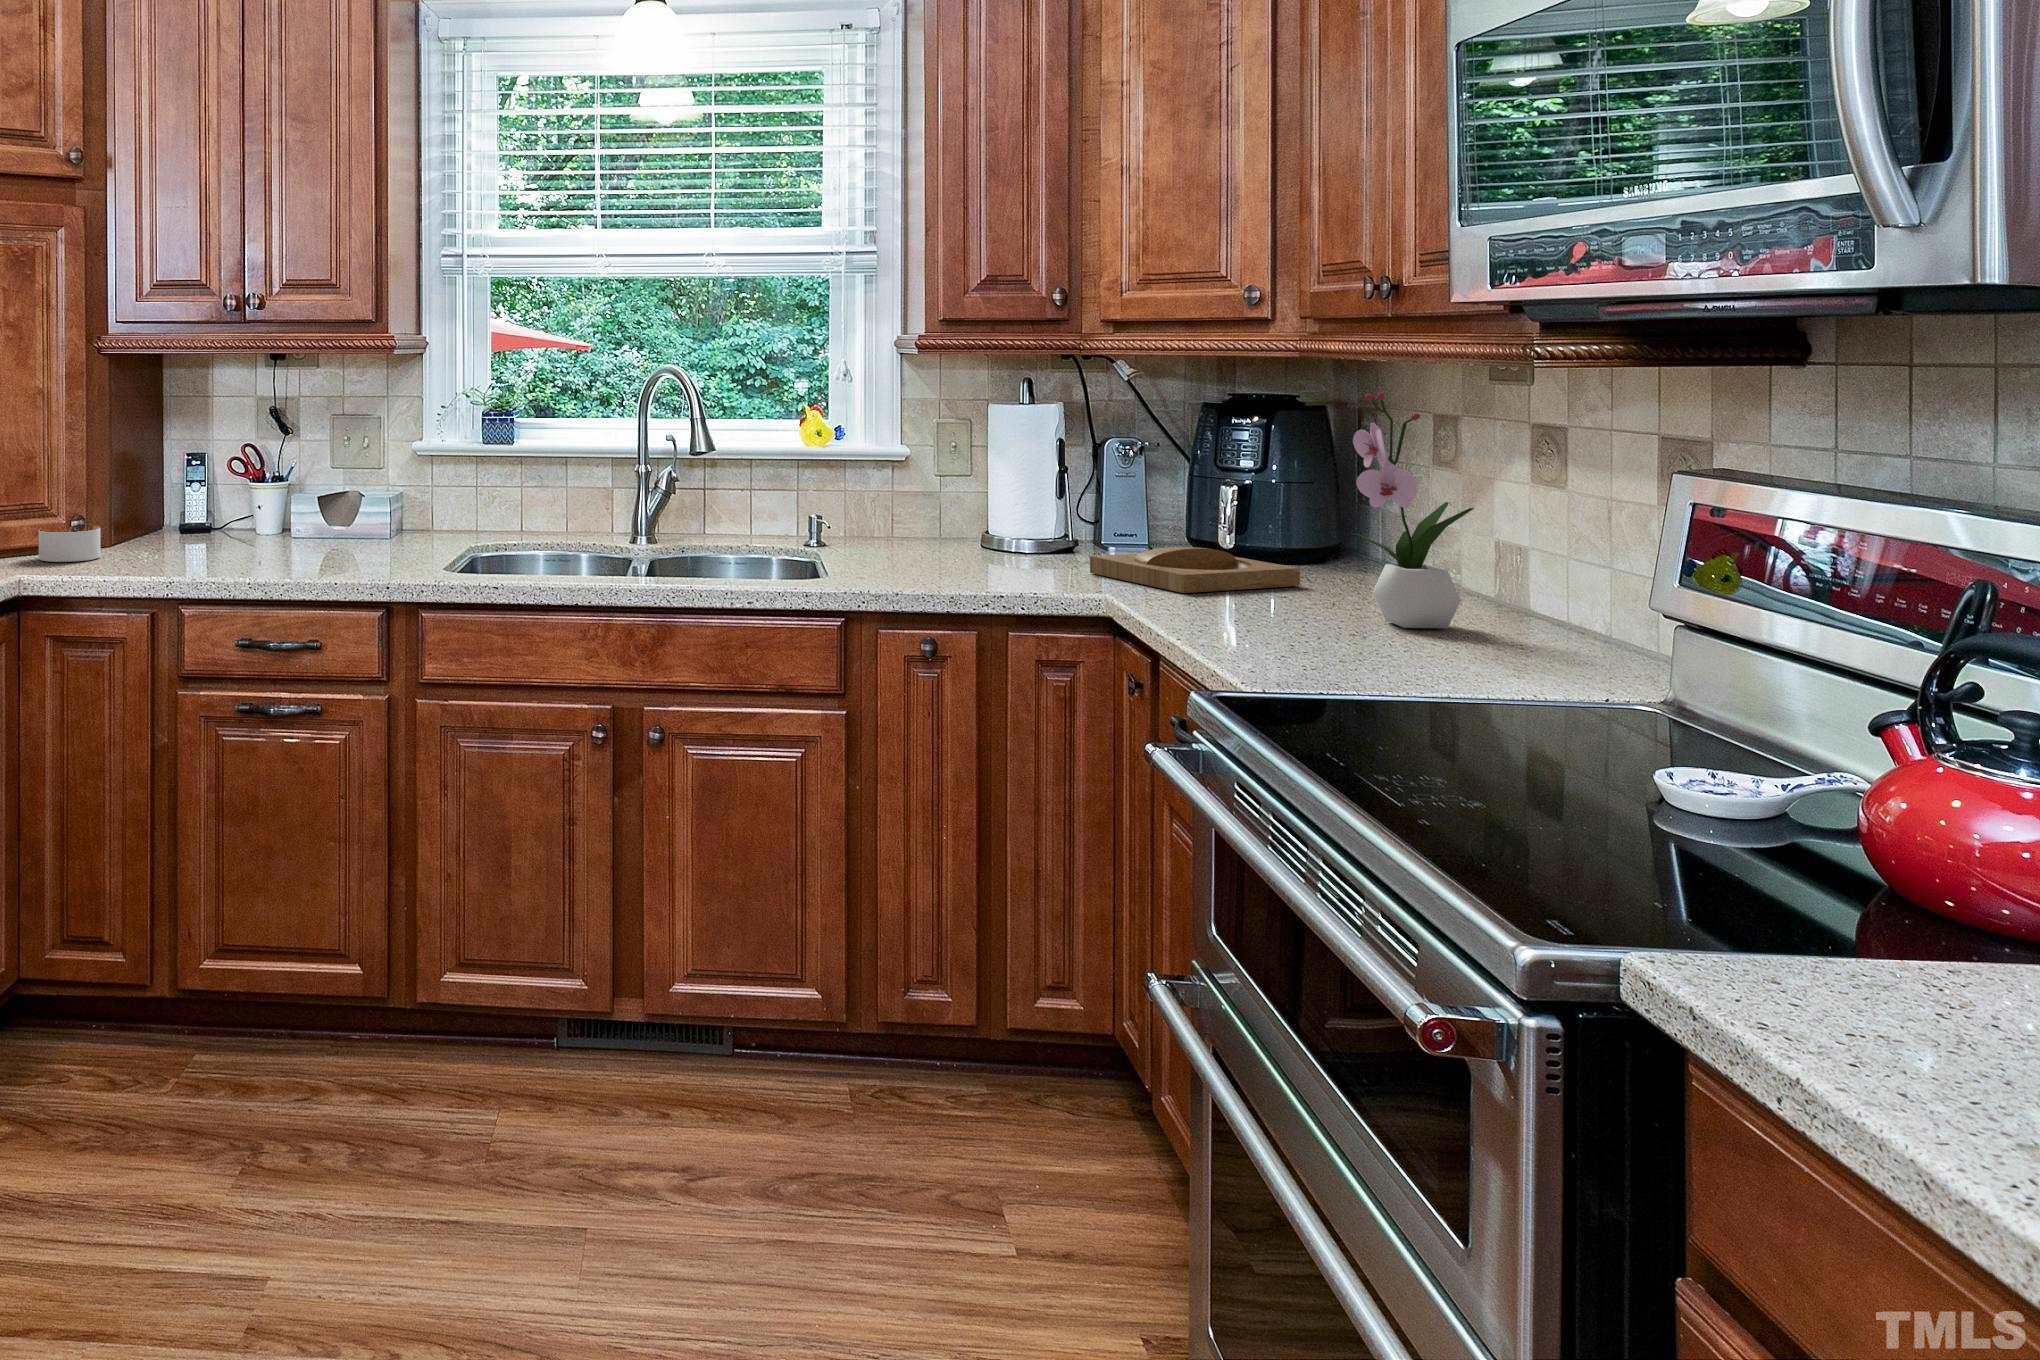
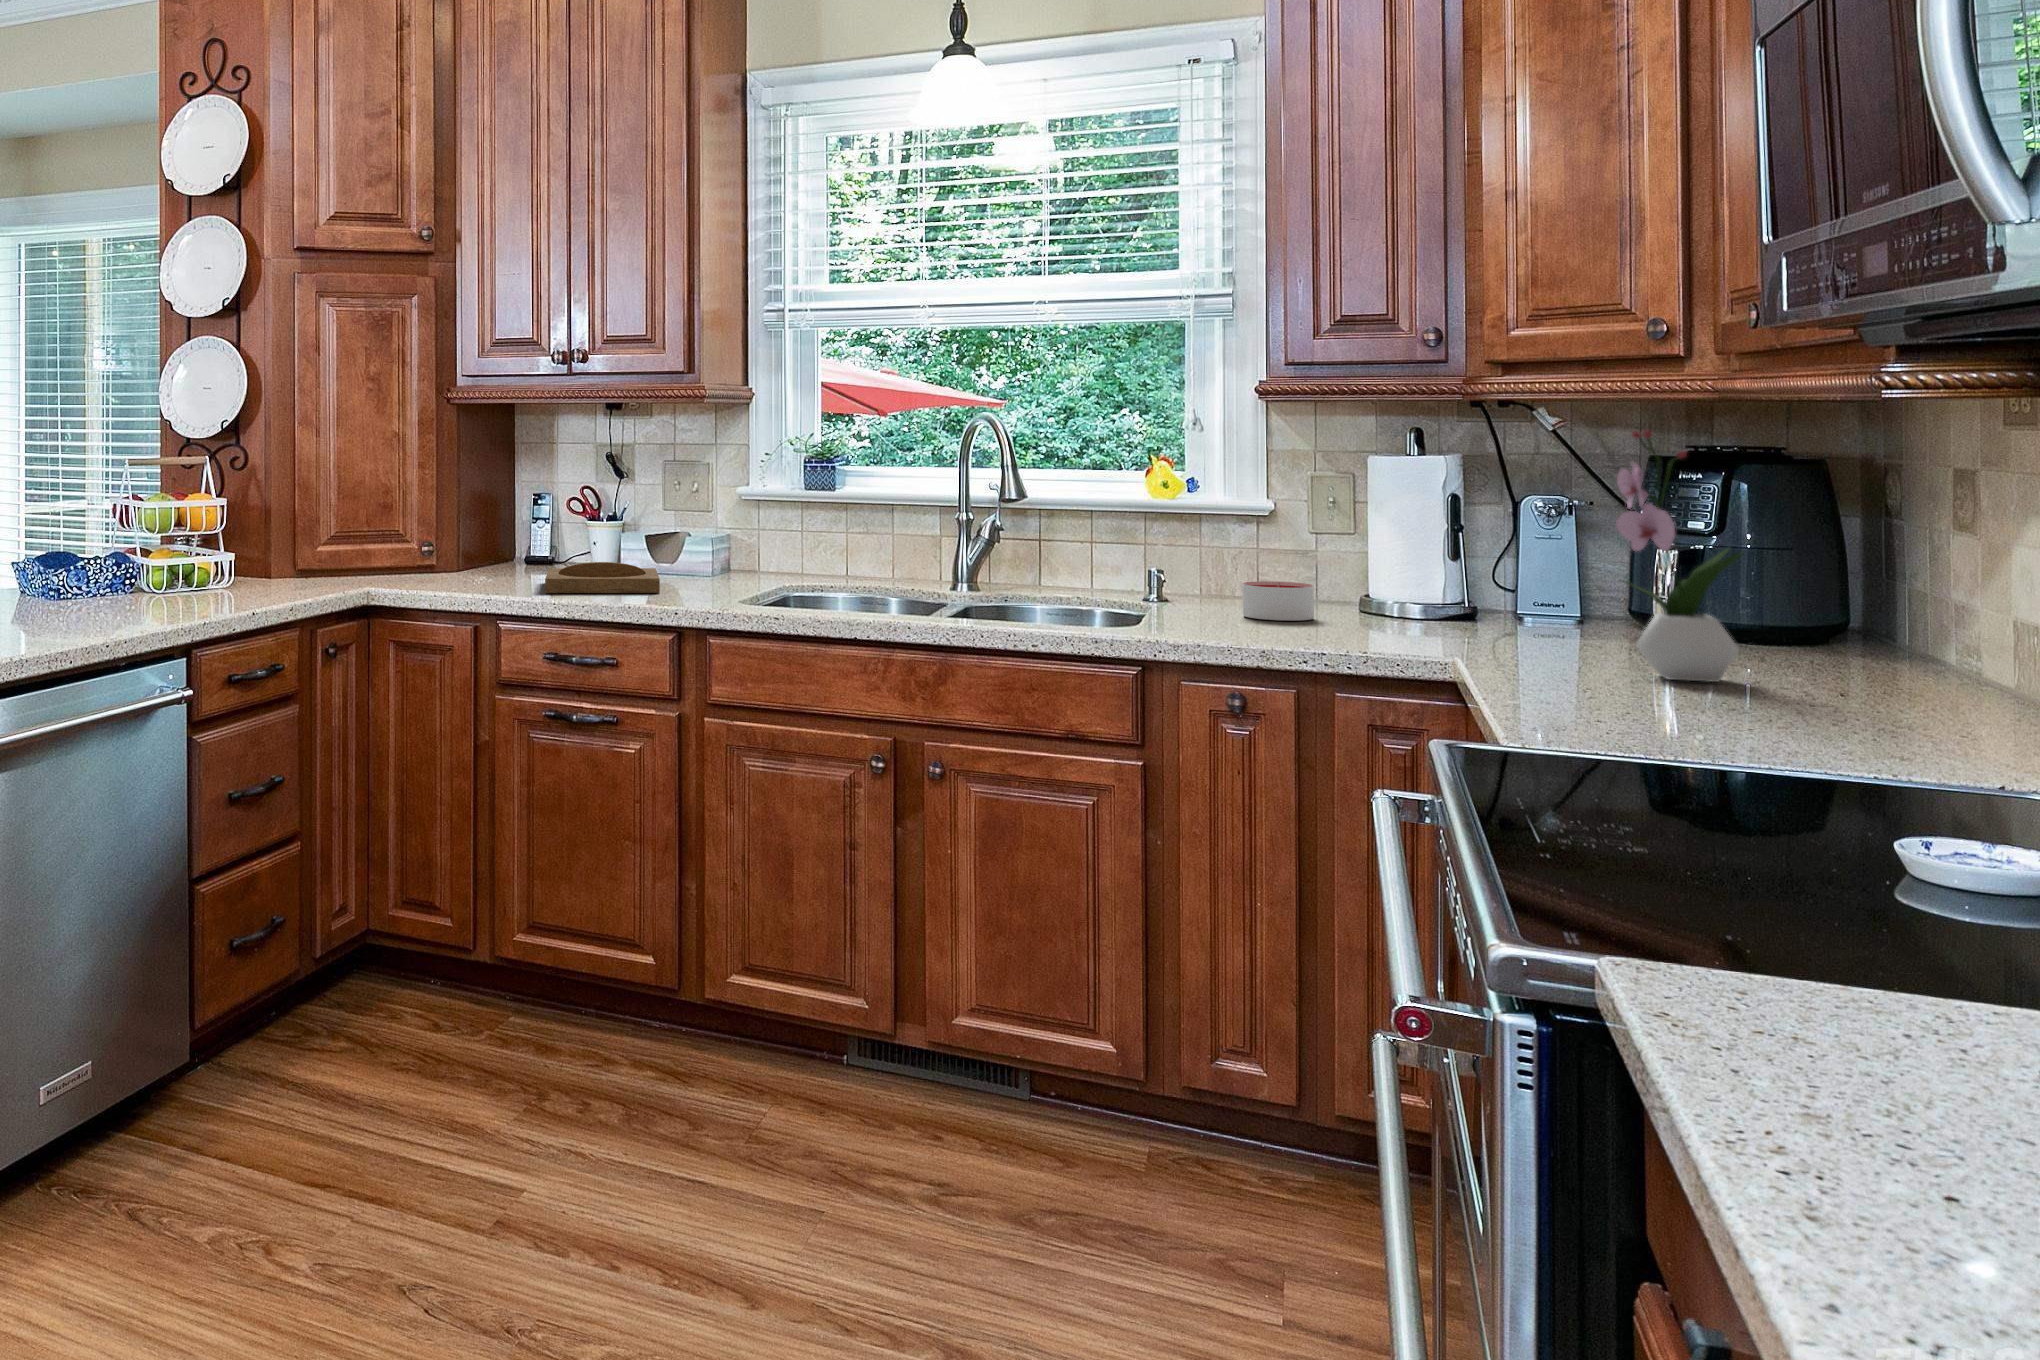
candle: present [39,526,101,562] -> present [1243,581,1314,621]
tray: present [1090,547,1300,593] -> present [545,562,660,593]

